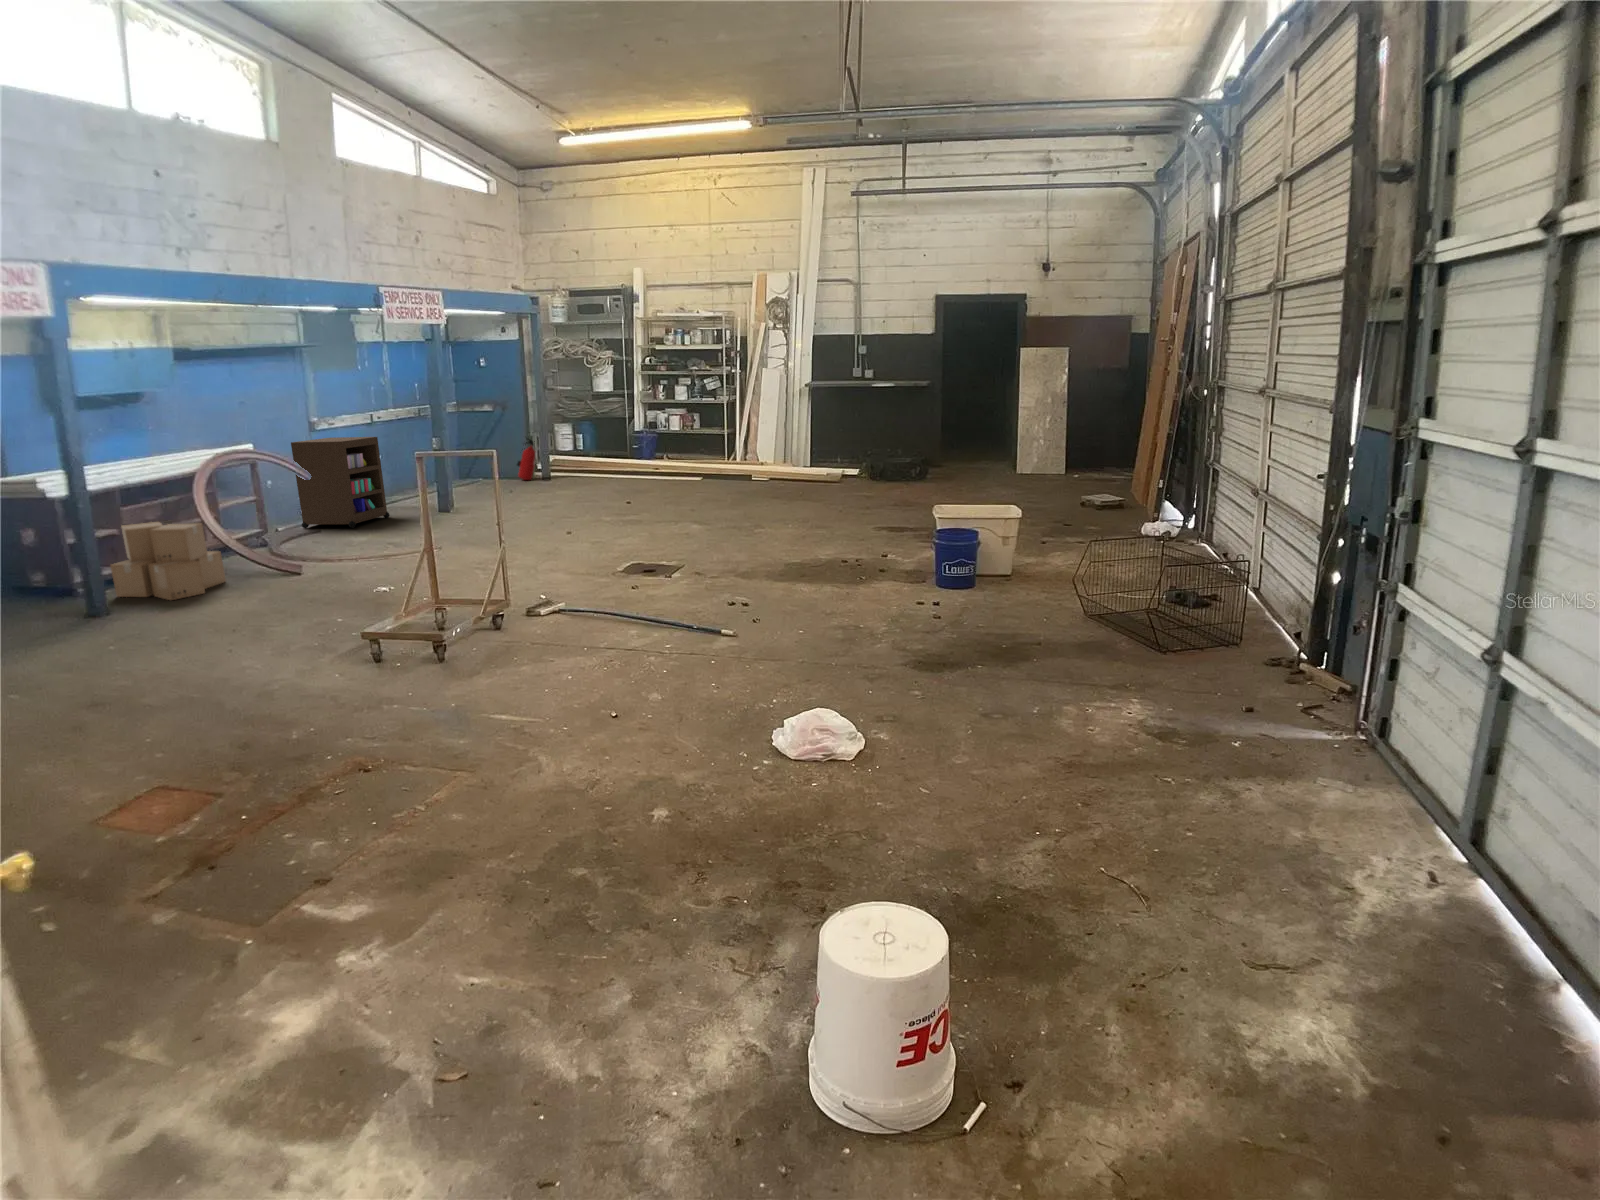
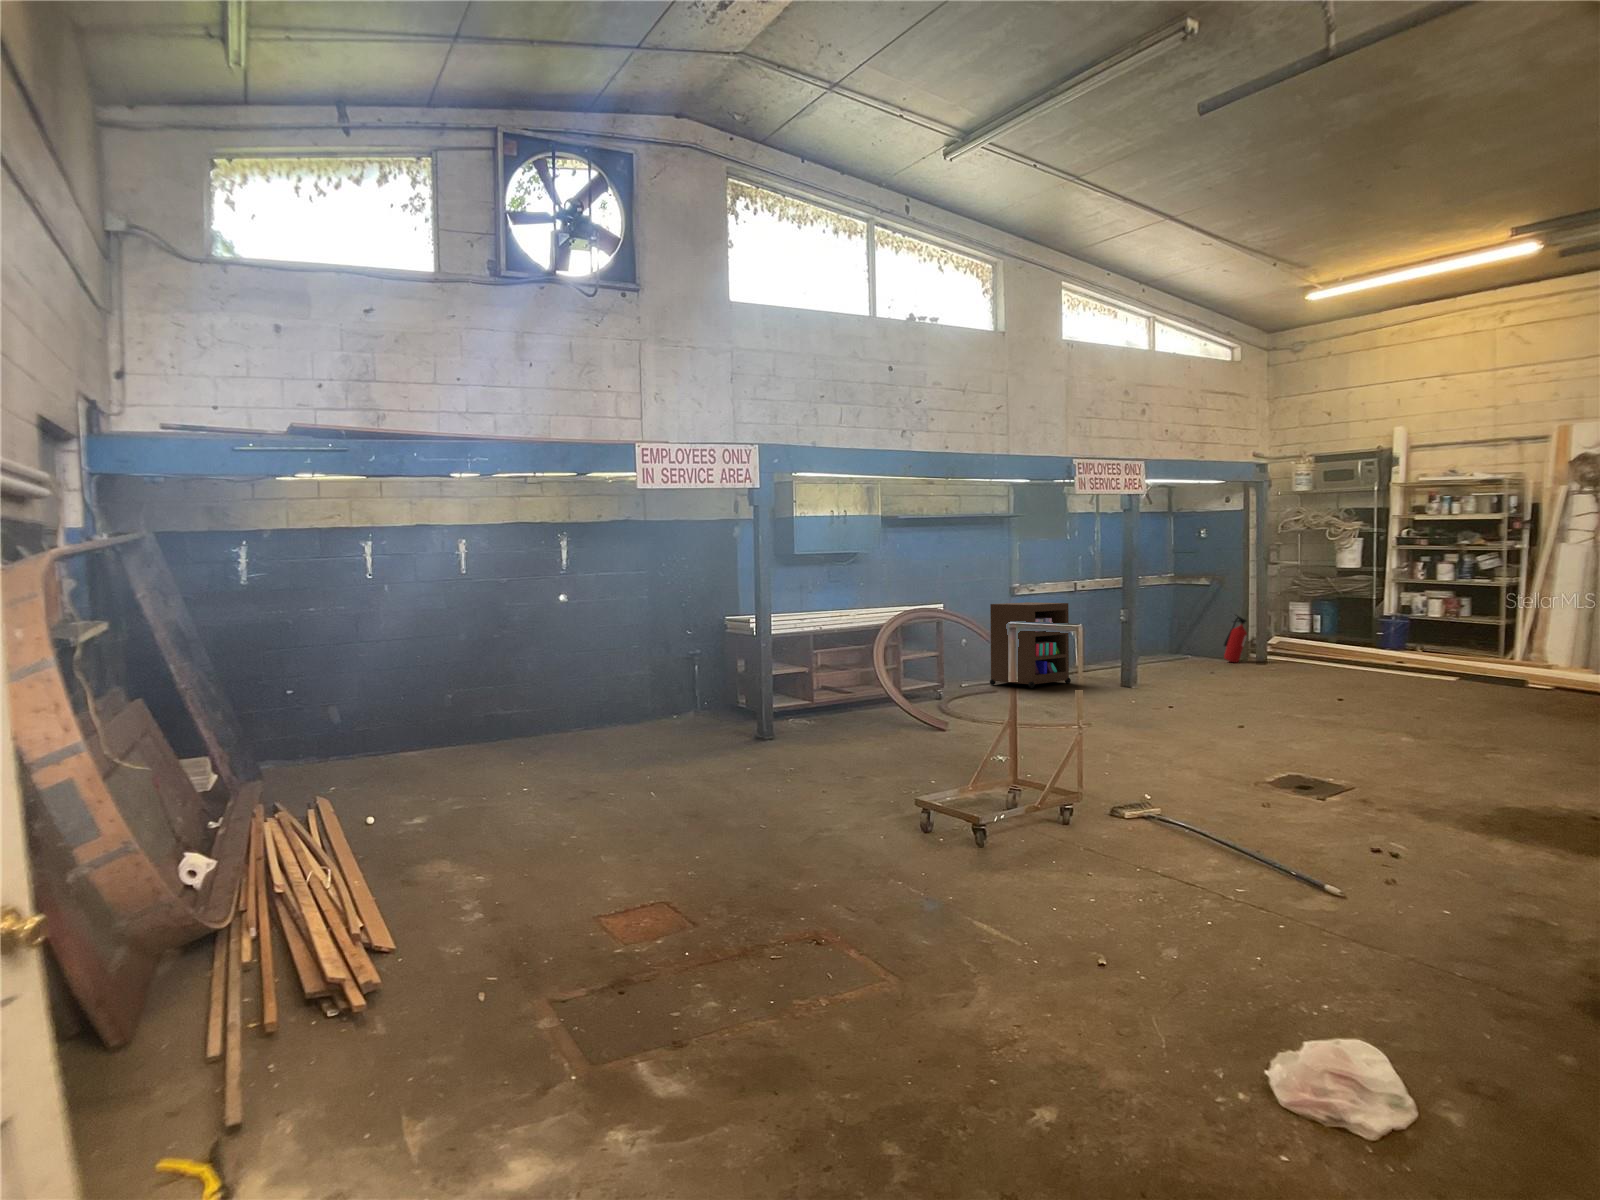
cardboard box: present [111,522,226,600] -> none [829,660,908,724]

